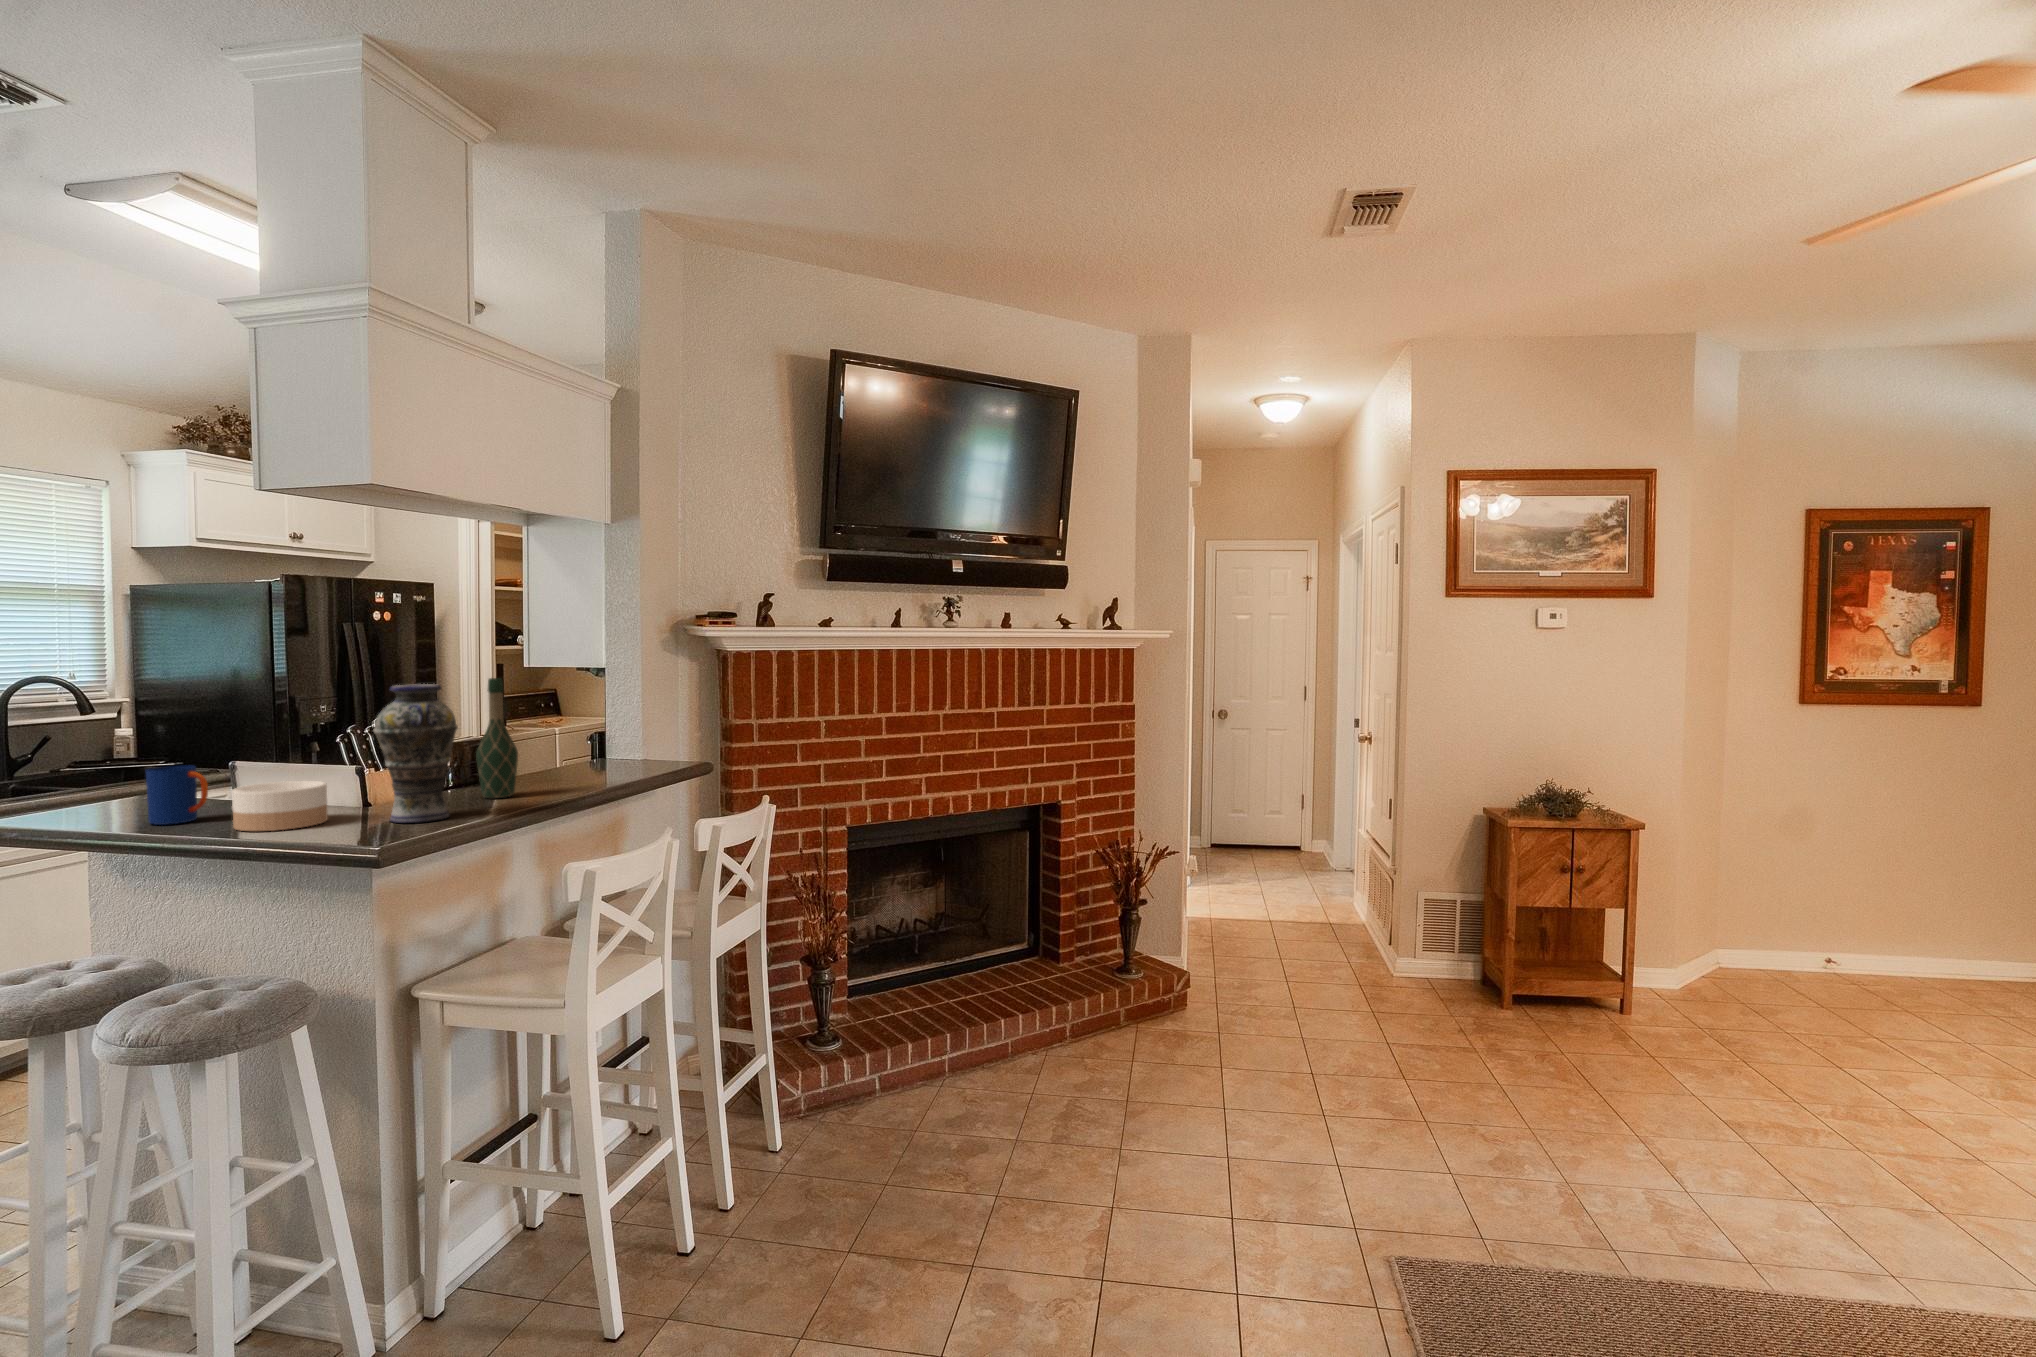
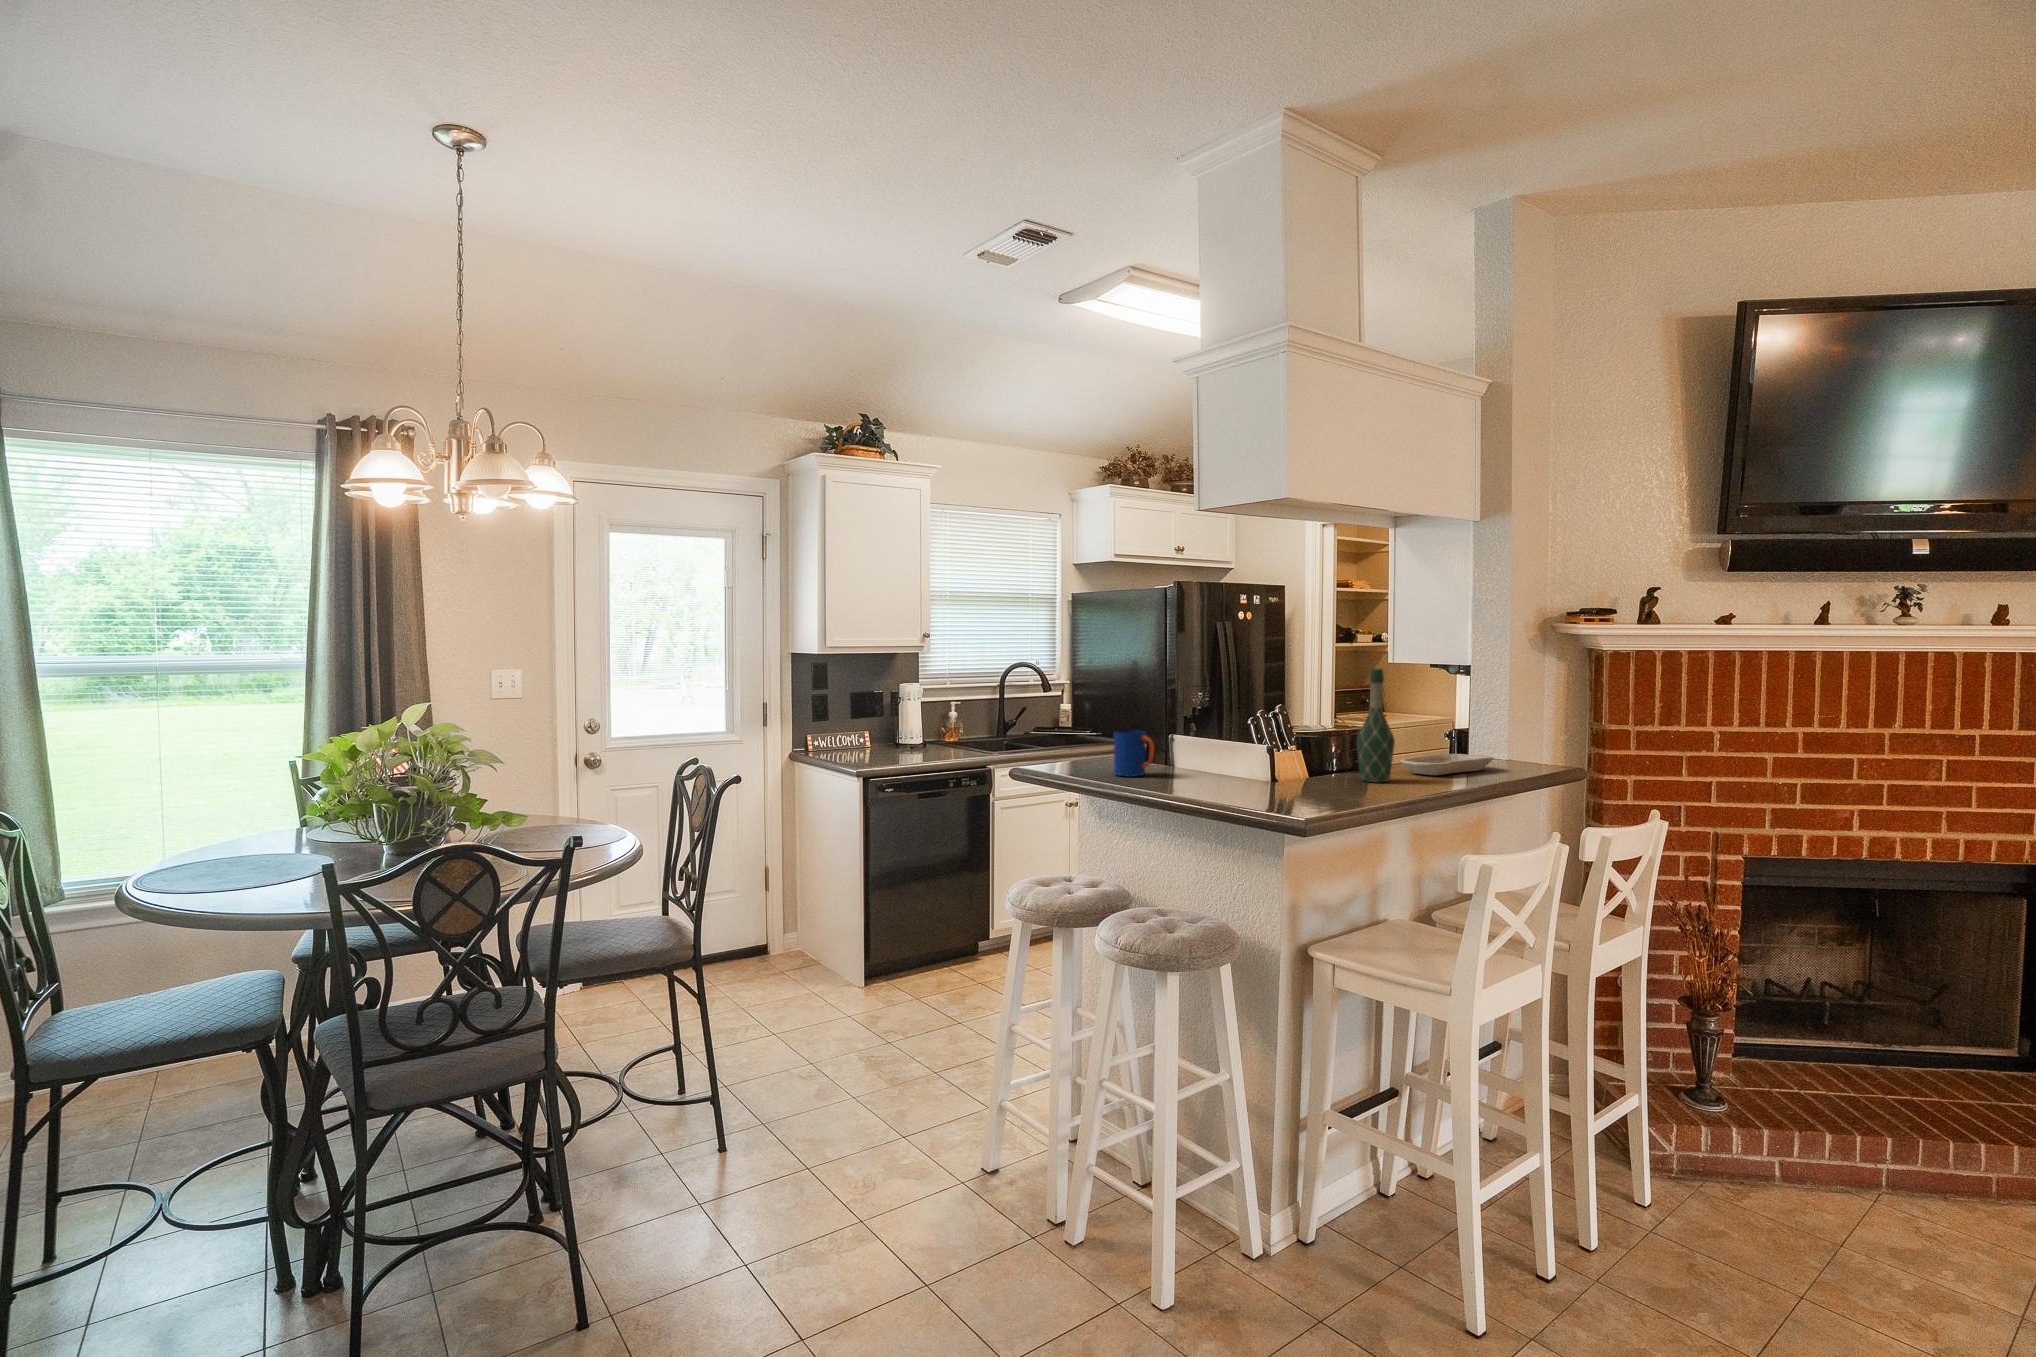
vase: present [374,684,458,823] -> none [1281,671,1351,797]
tray: none [531,758,630,784] -> present [1400,754,1494,775]
bowl: present [232,781,328,831] -> none [1174,750,1241,790]

